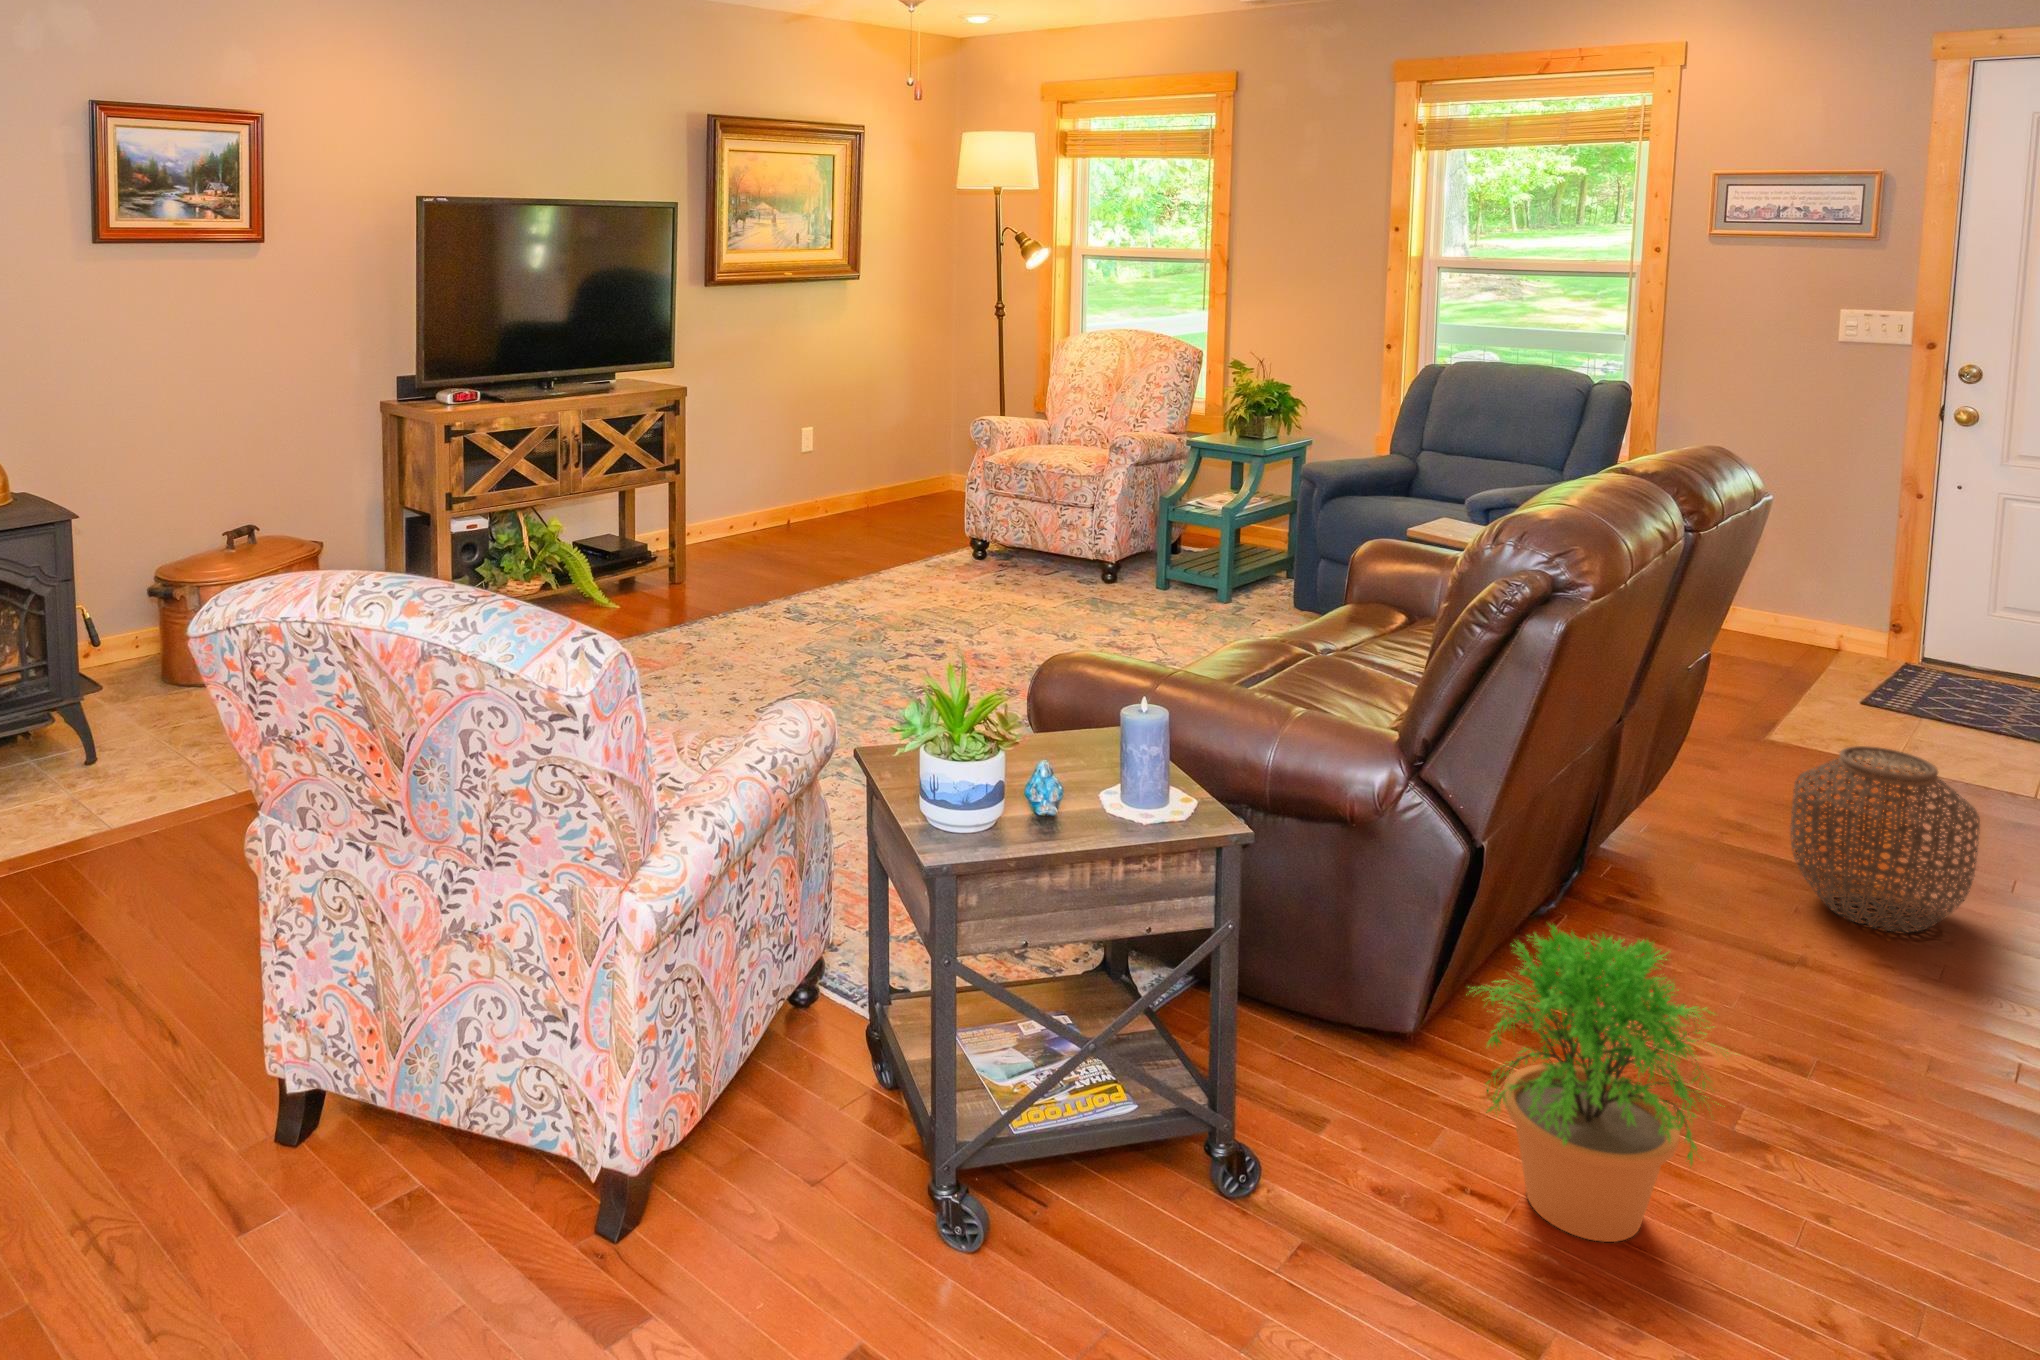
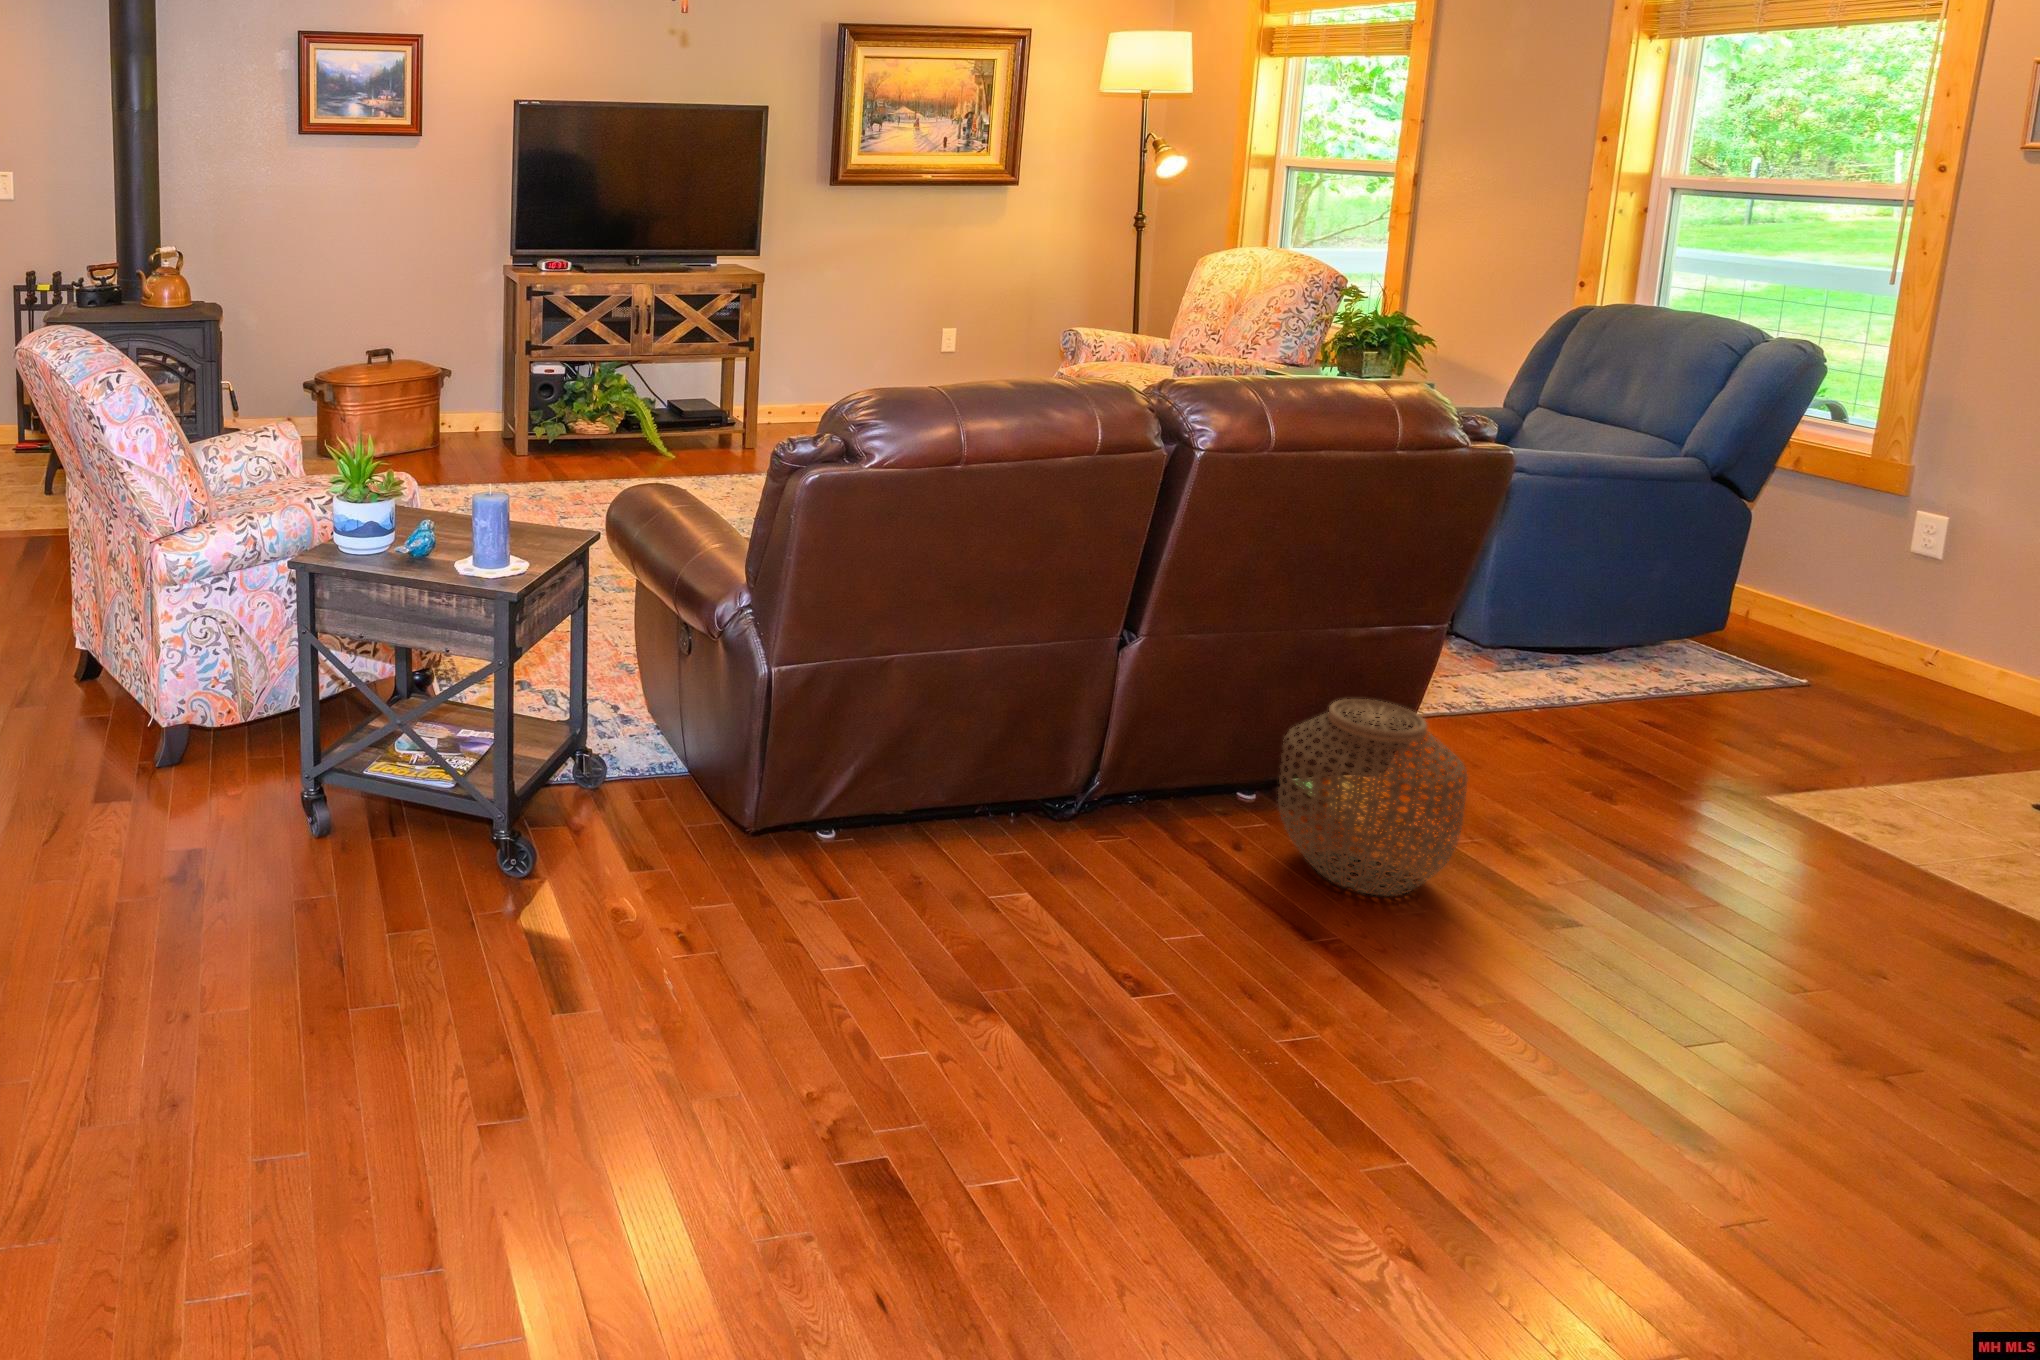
potted plant: present [1470,925,1728,1242] -> none [570,680,754,915]

